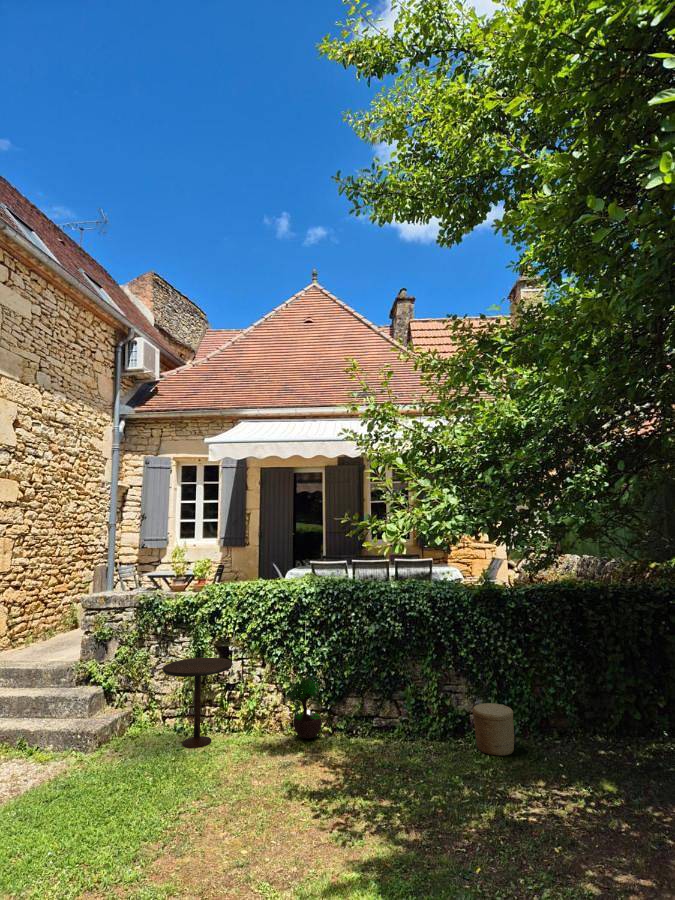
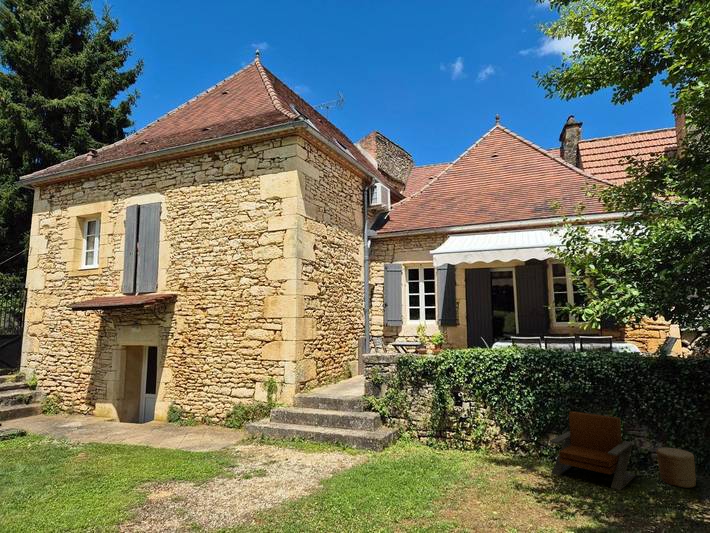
pedestal table: present [162,657,233,748] -> none [419,398,464,455]
lounge chair: none [345,664,448,773] -> present [550,411,635,490]
potted tree: present [286,676,322,739] -> none [503,412,530,458]

